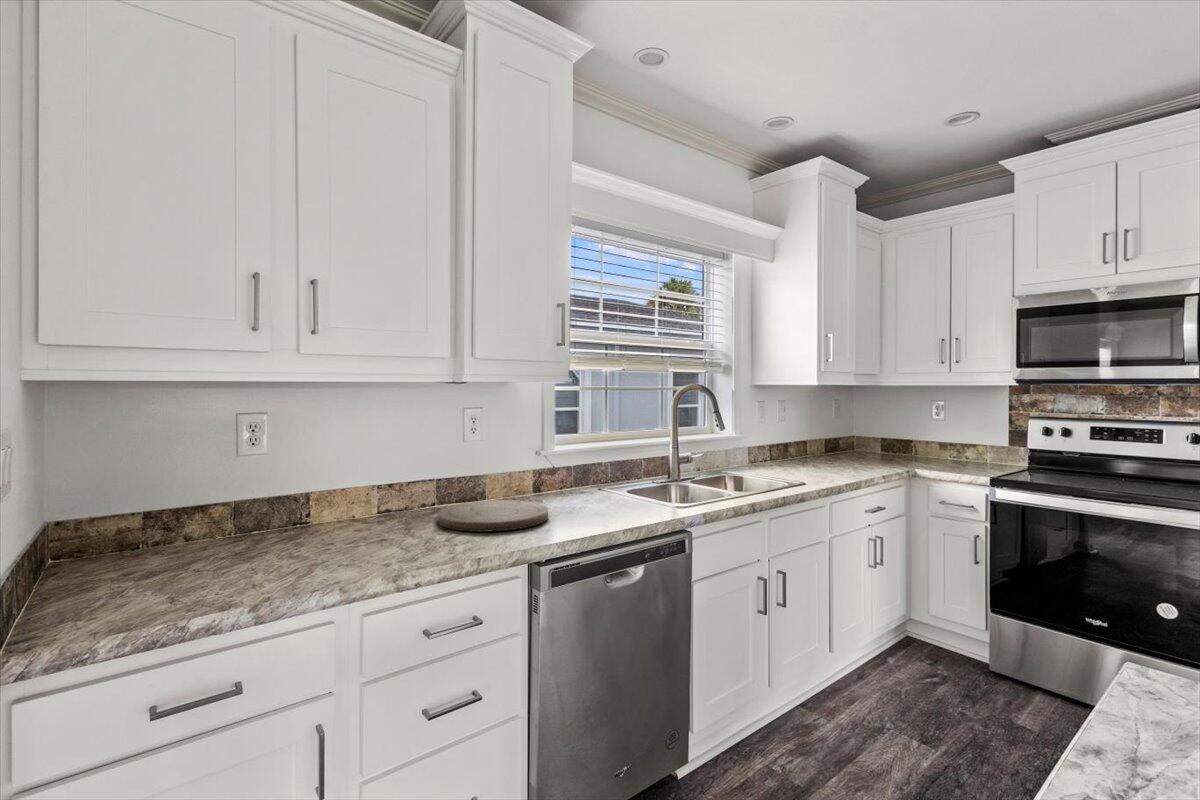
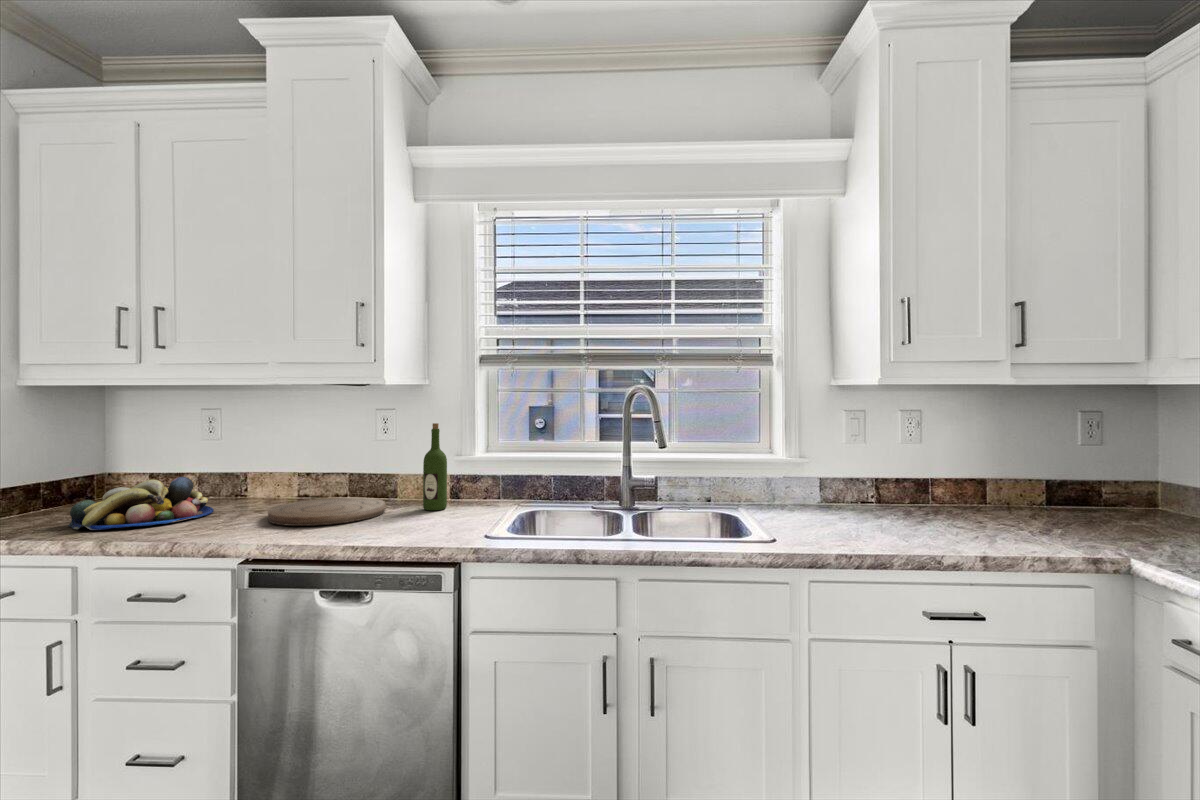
wine bottle: none [545,420,567,502] -> present [423,423,447,510]
fruit bowl: none [225,502,382,581] -> present [68,477,214,530]

